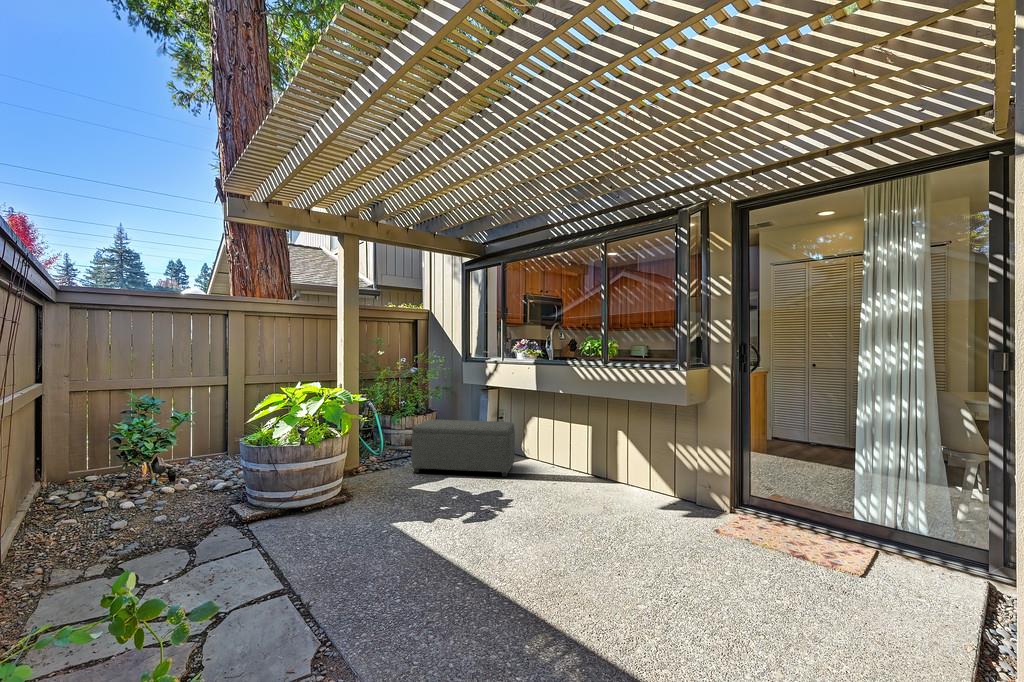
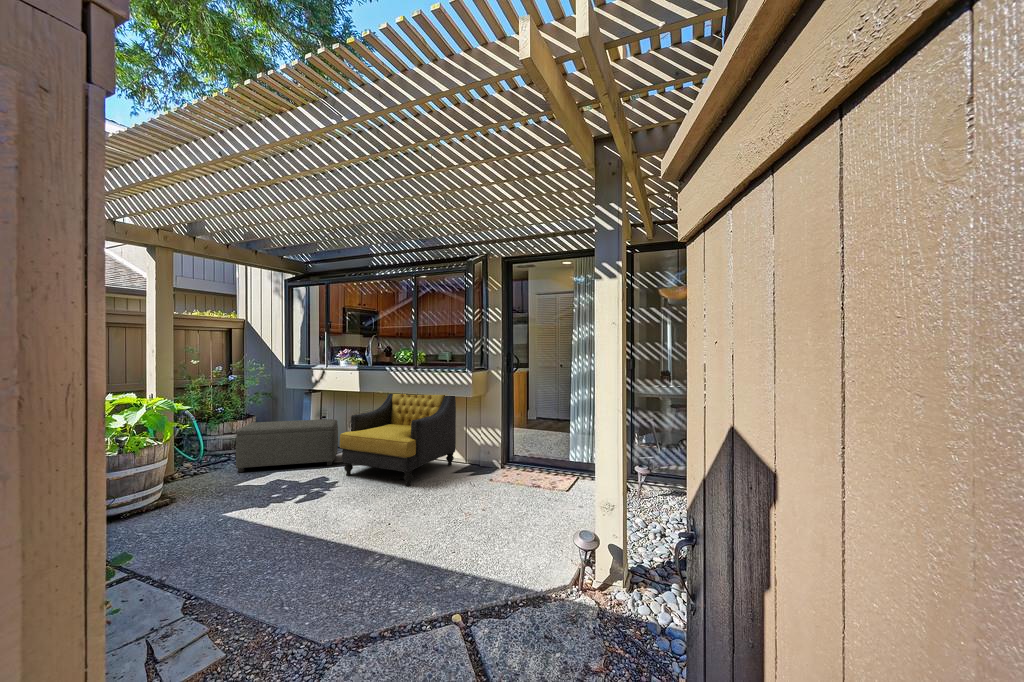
armchair: none [514,381,661,520] -> present [340,394,456,486]

